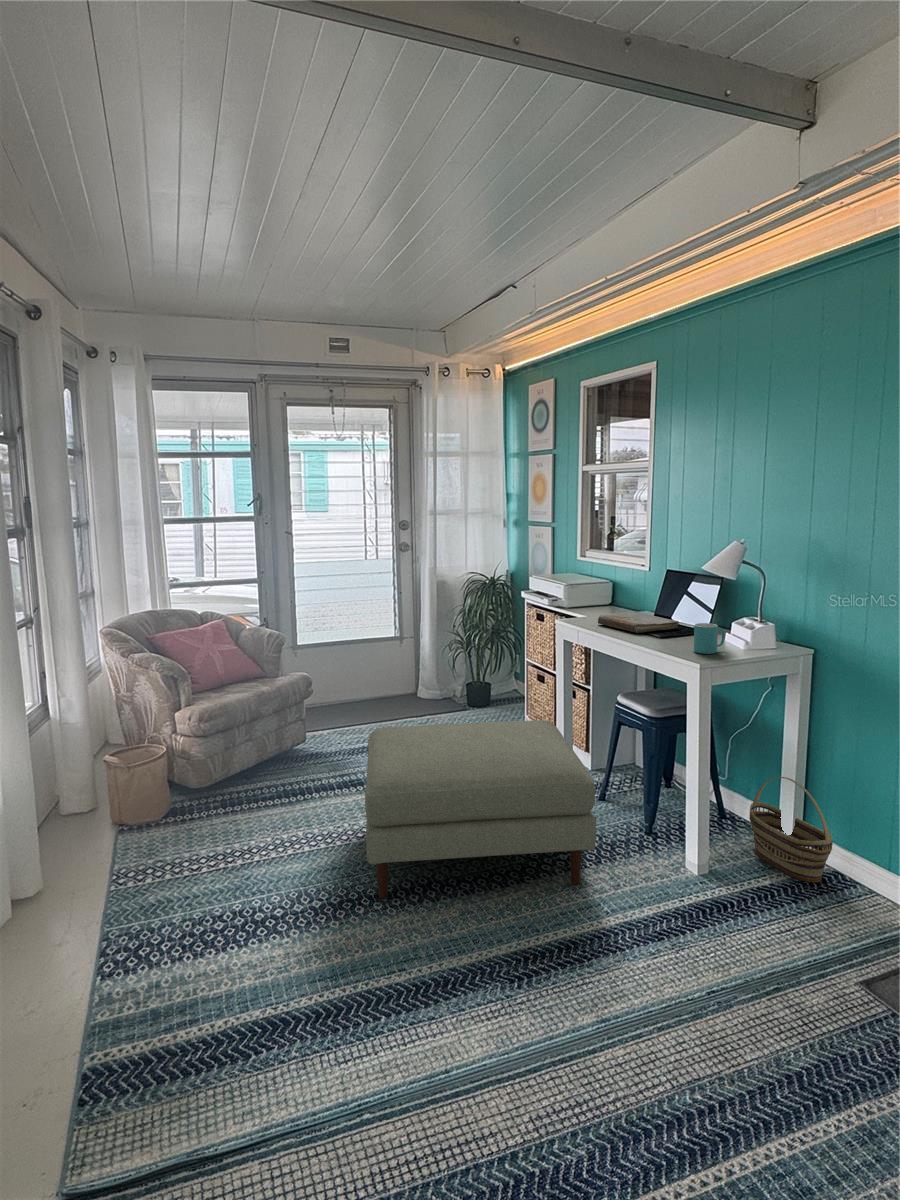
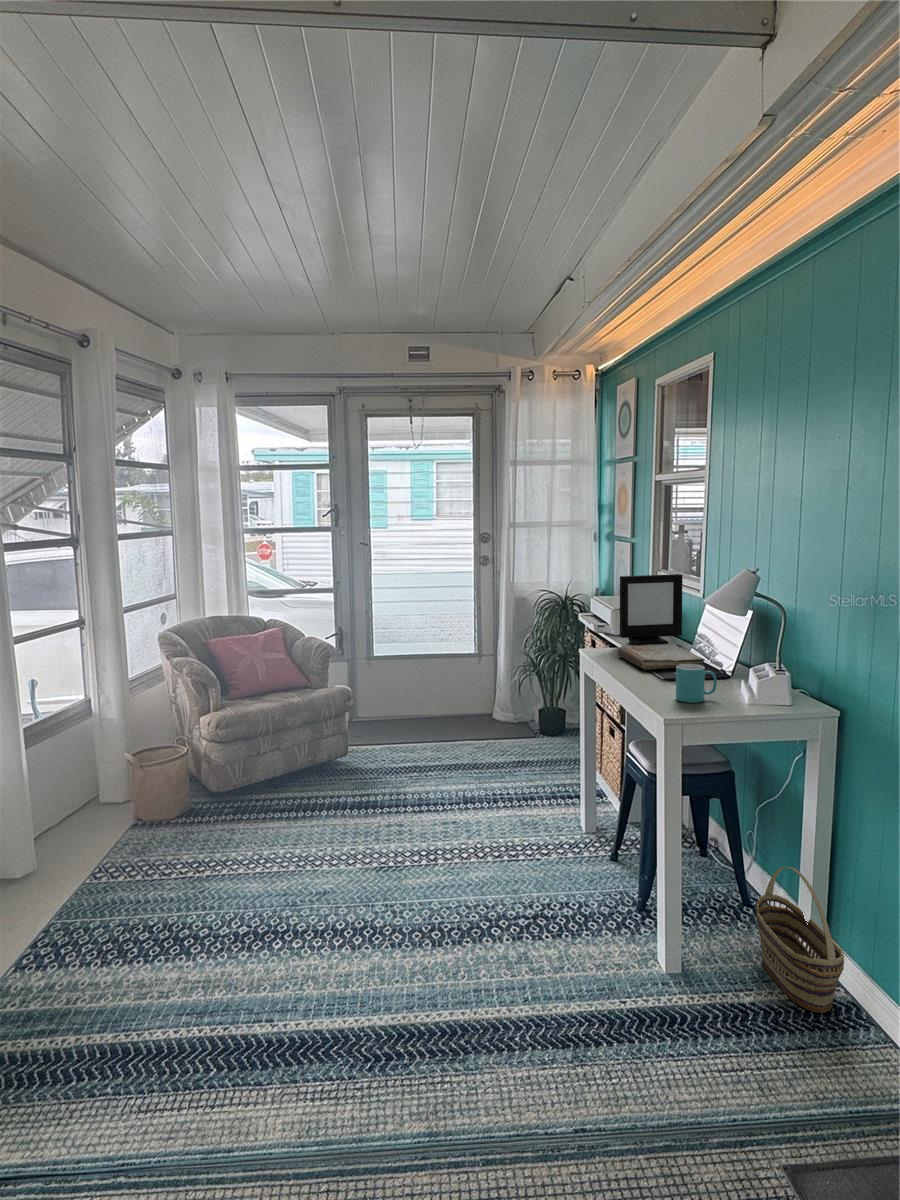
picture frame: none [585,554,634,617] -> present [620,574,683,646]
ottoman: present [365,720,596,899] -> none [281,754,550,961]

